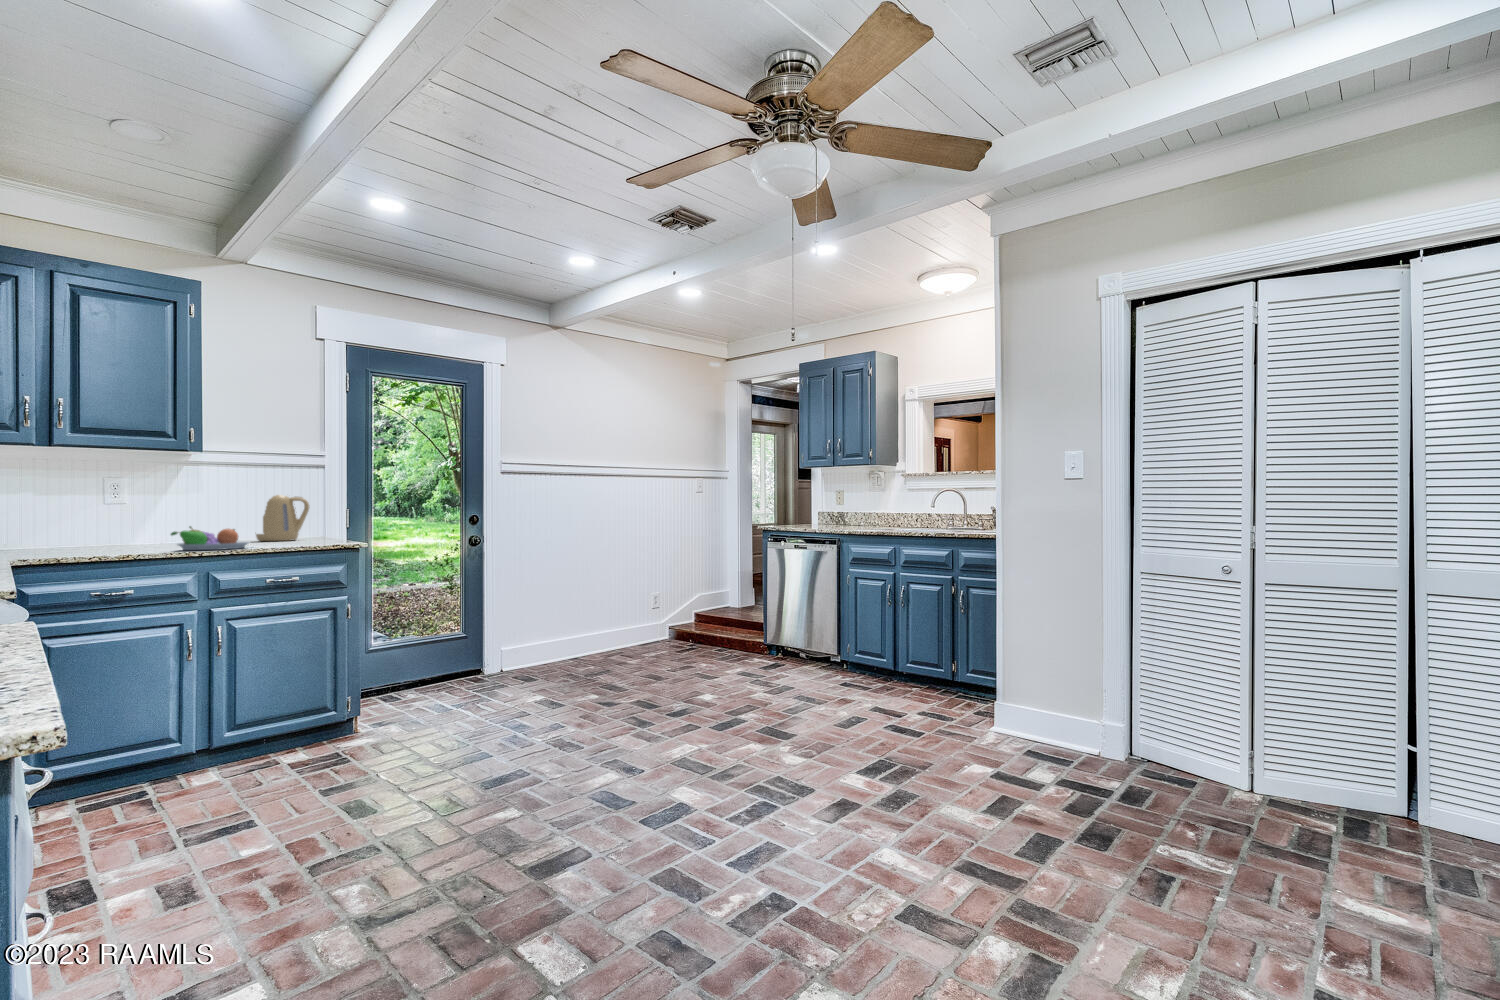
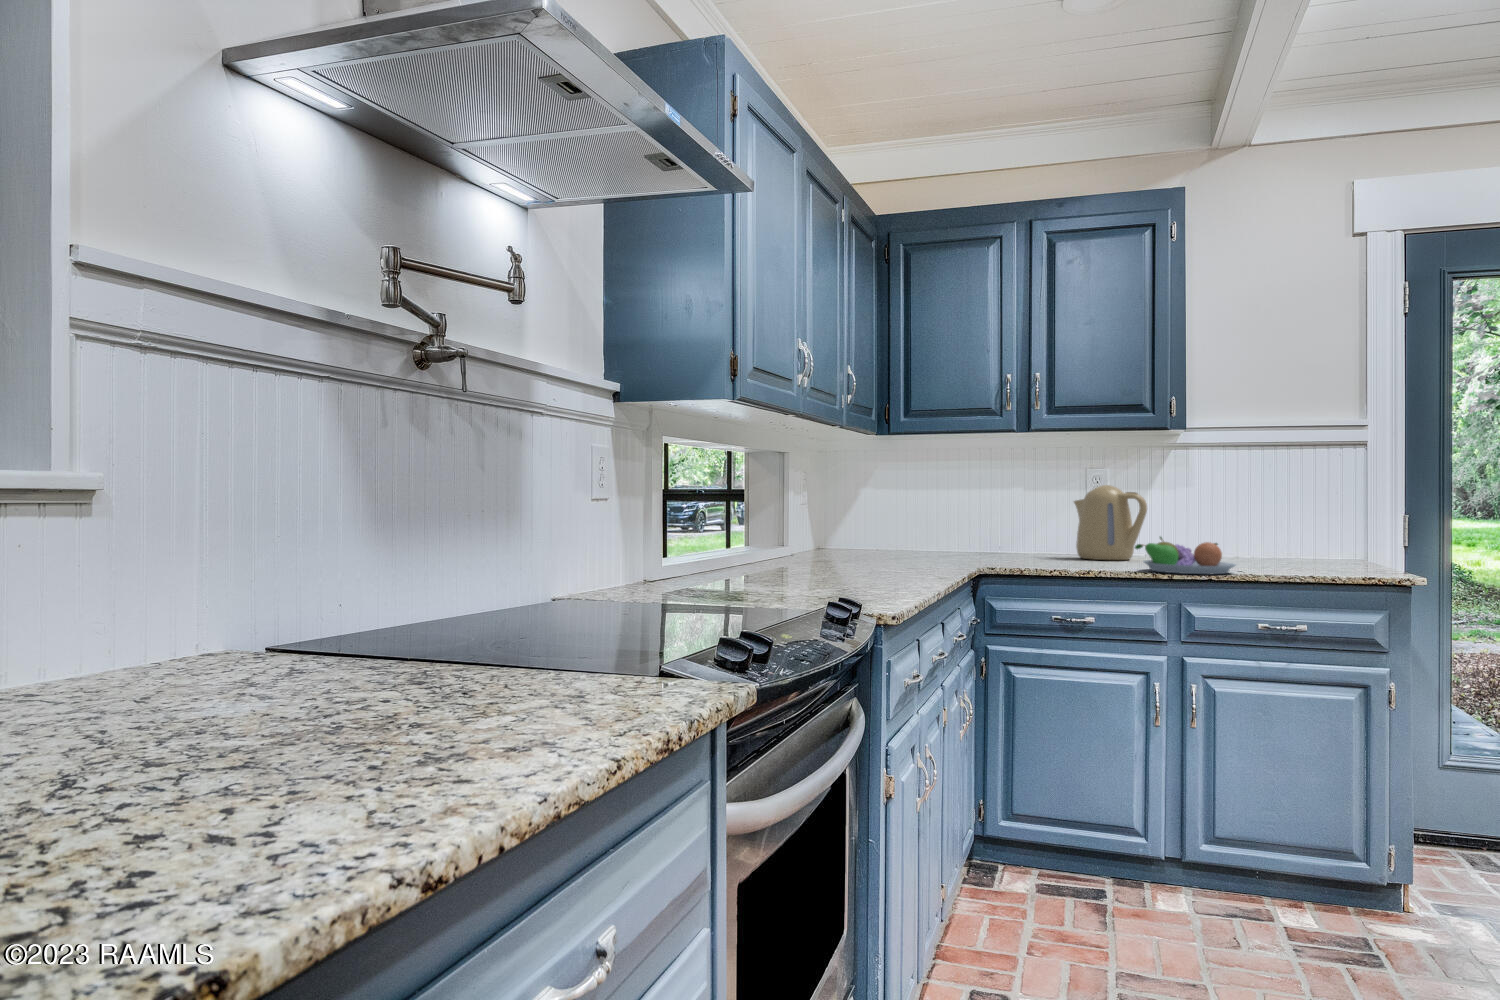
kettle: present [256,495,310,541] -> present [1074,485,1147,560]

